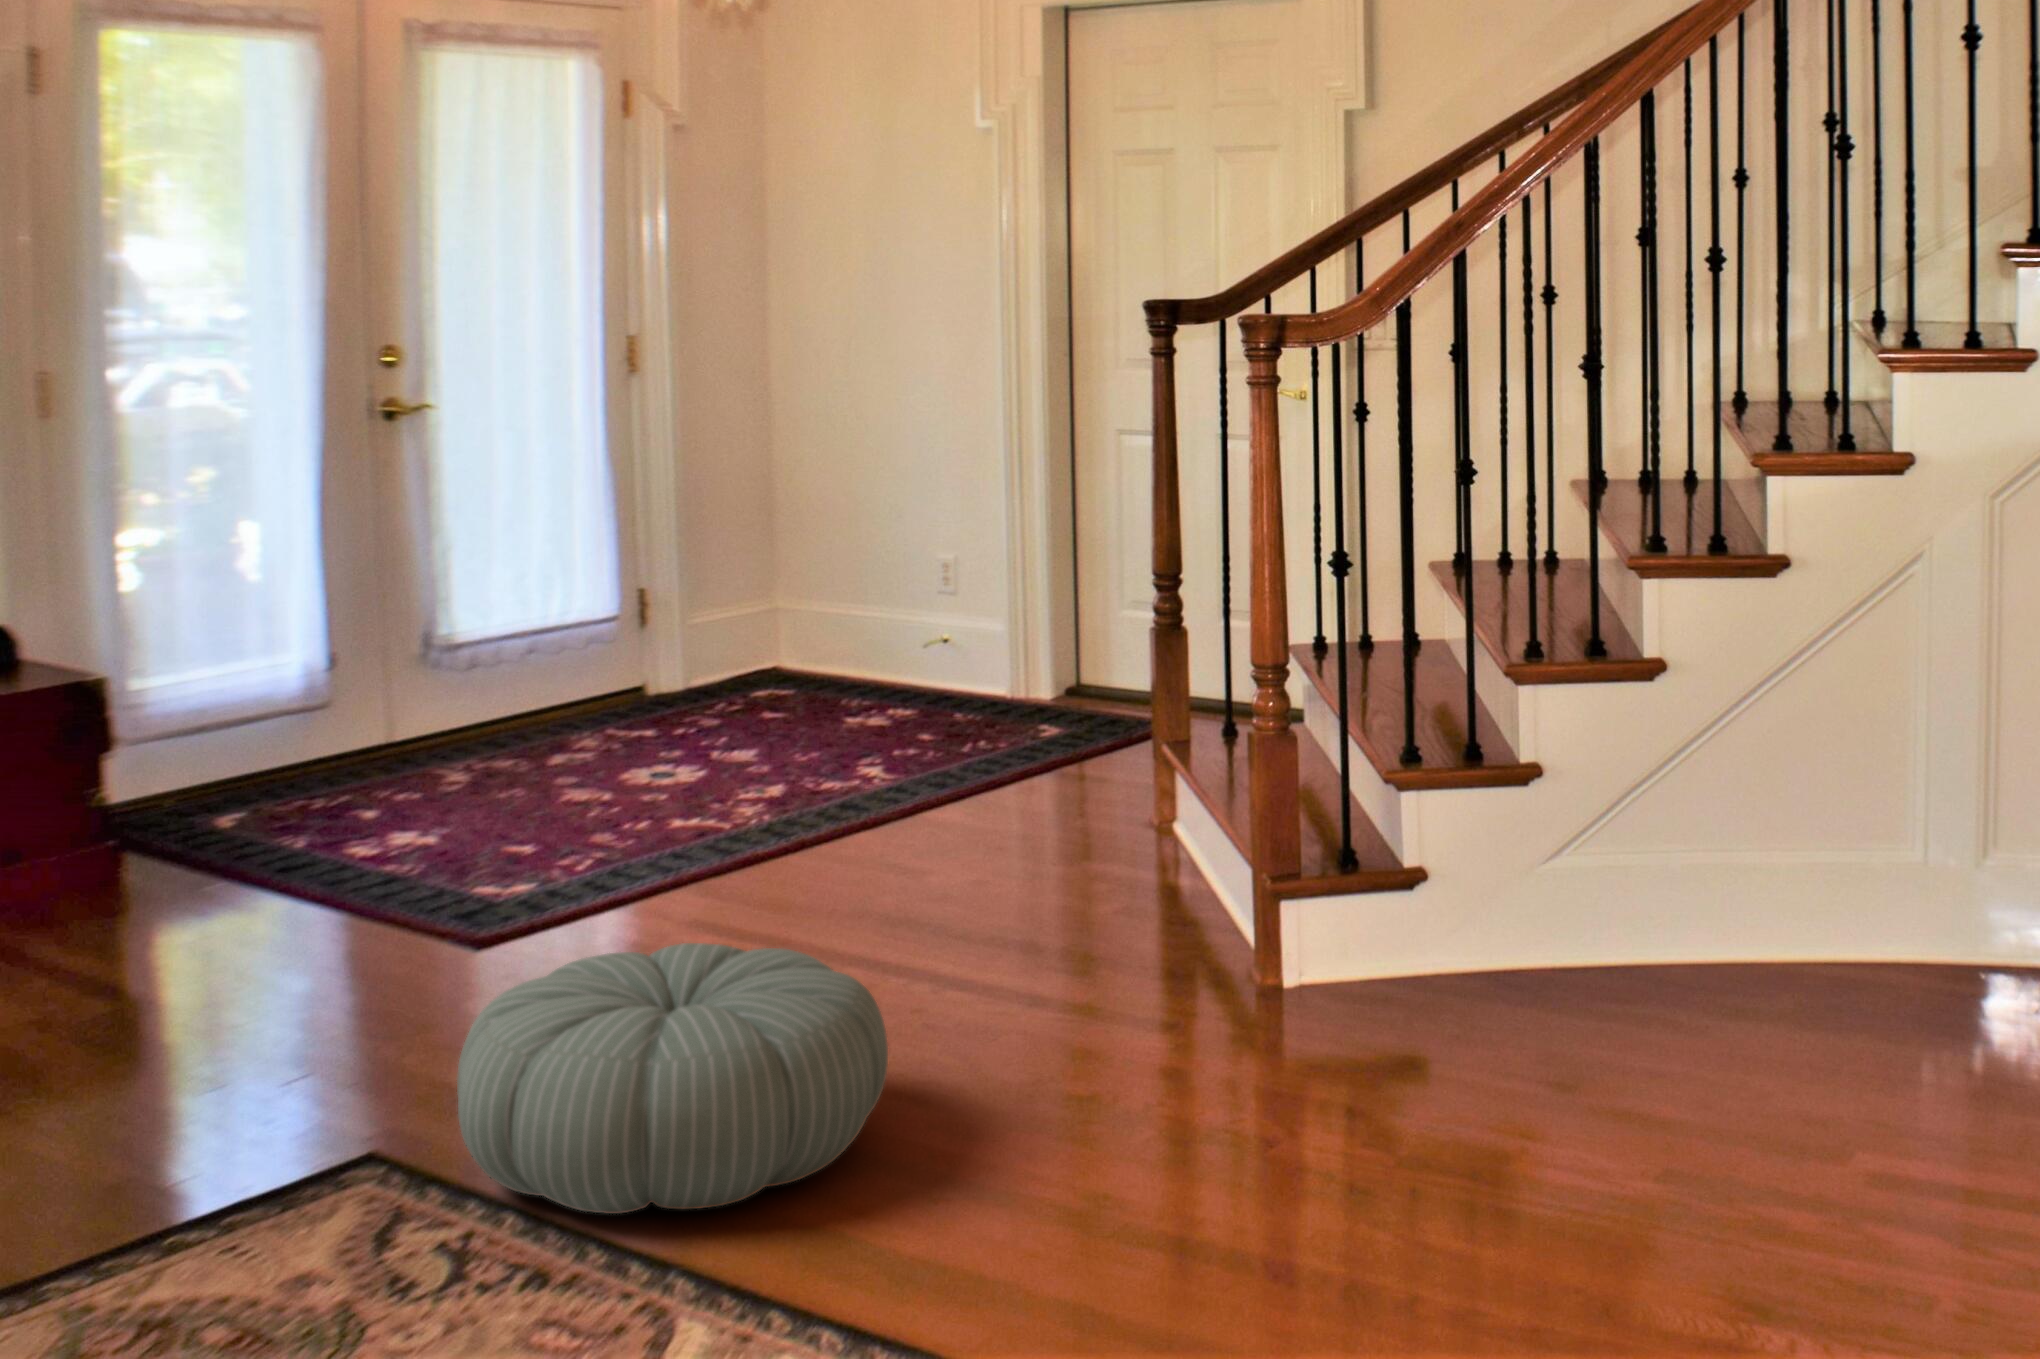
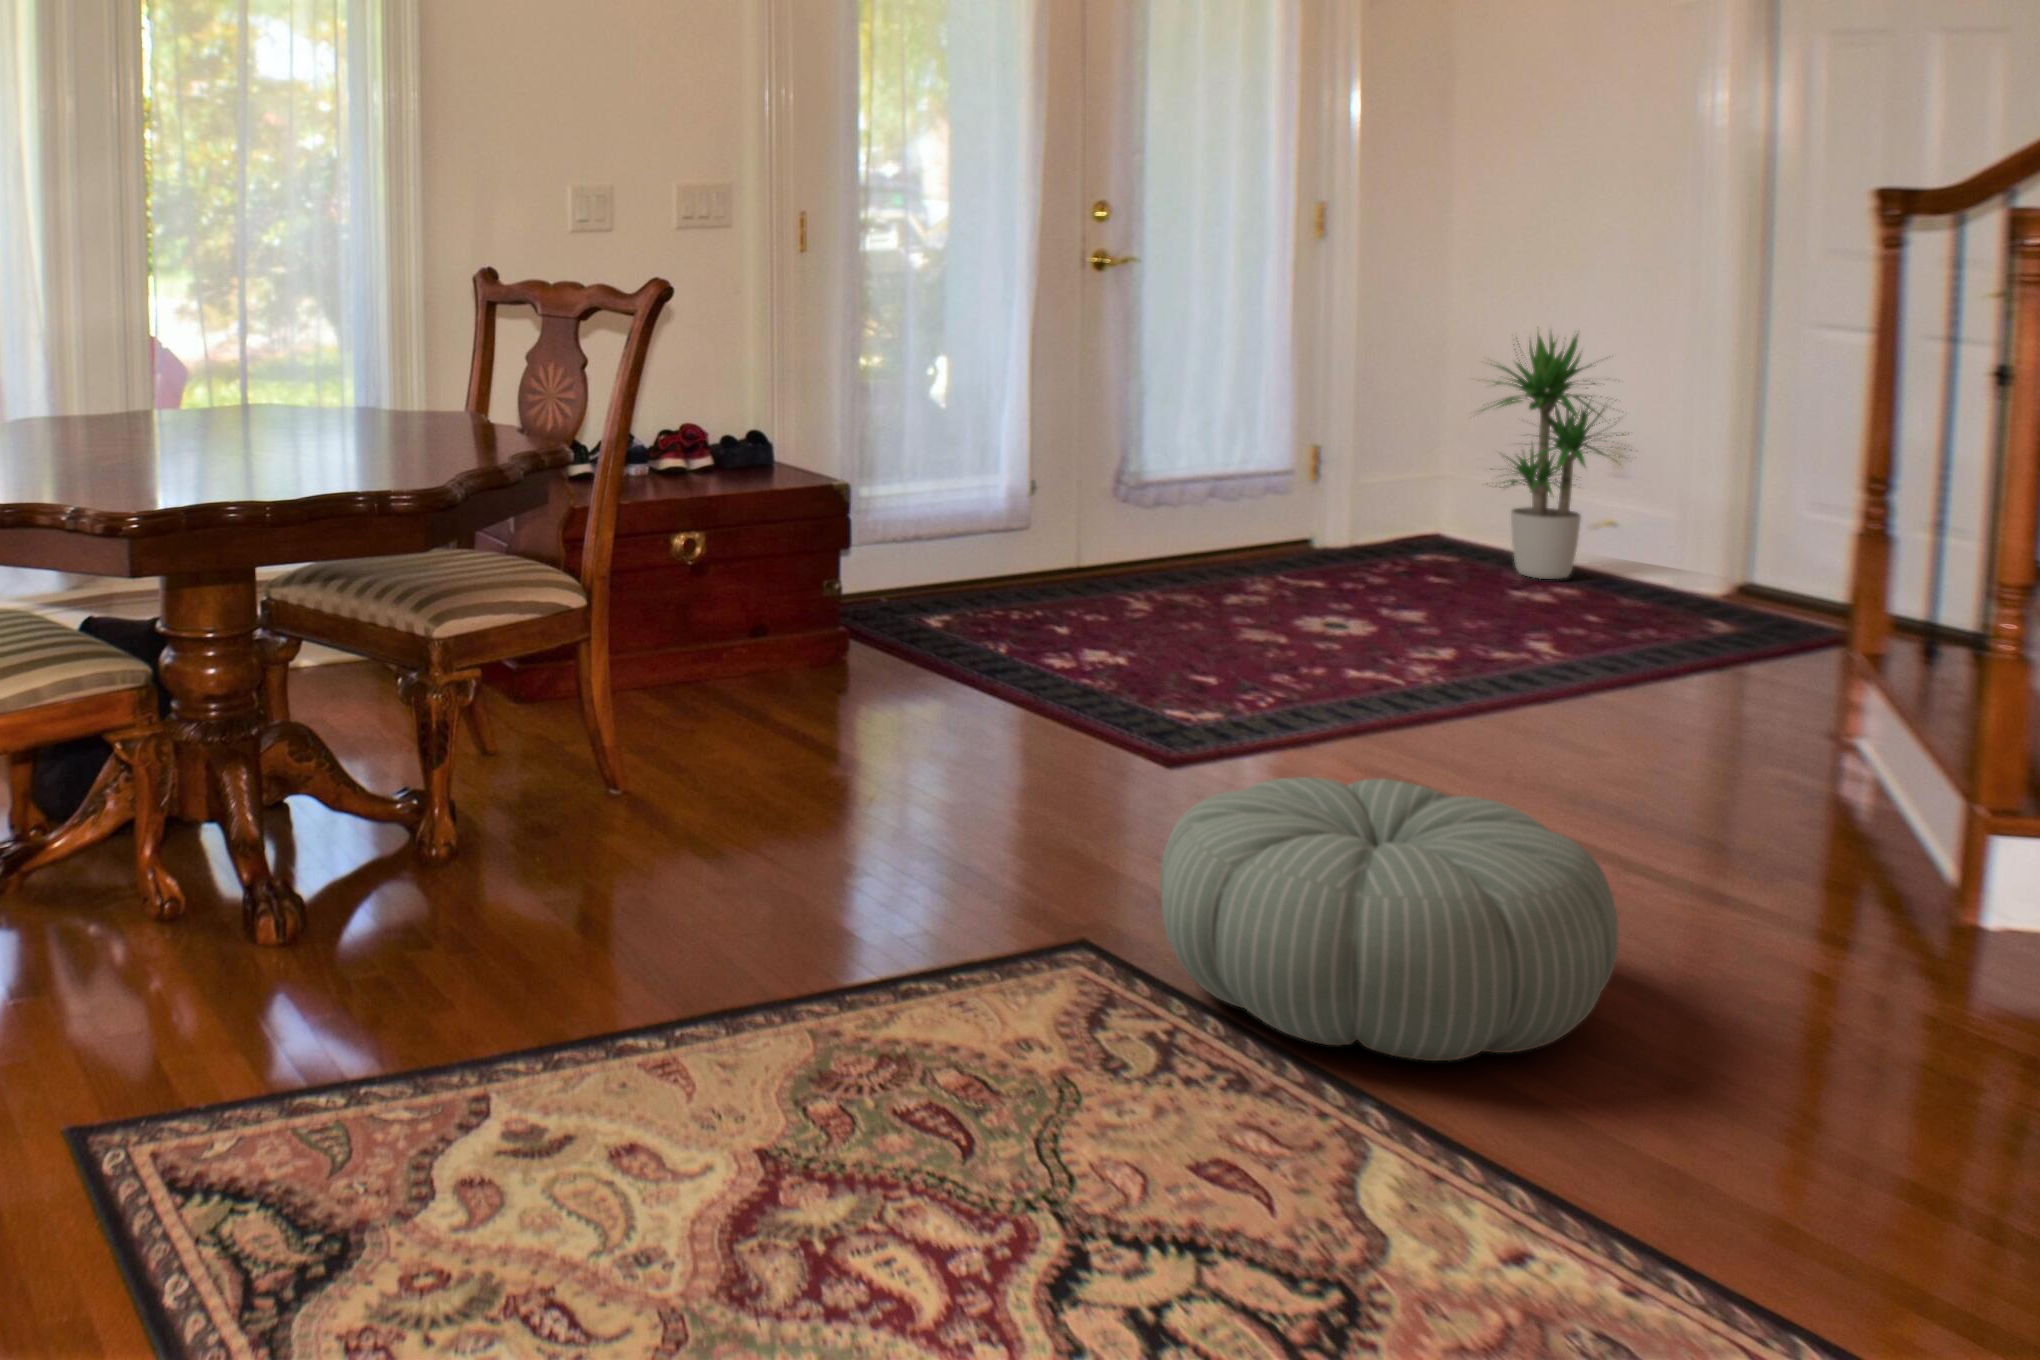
potted plant: none [806,441,970,700] -> present [1482,334,1629,579]

